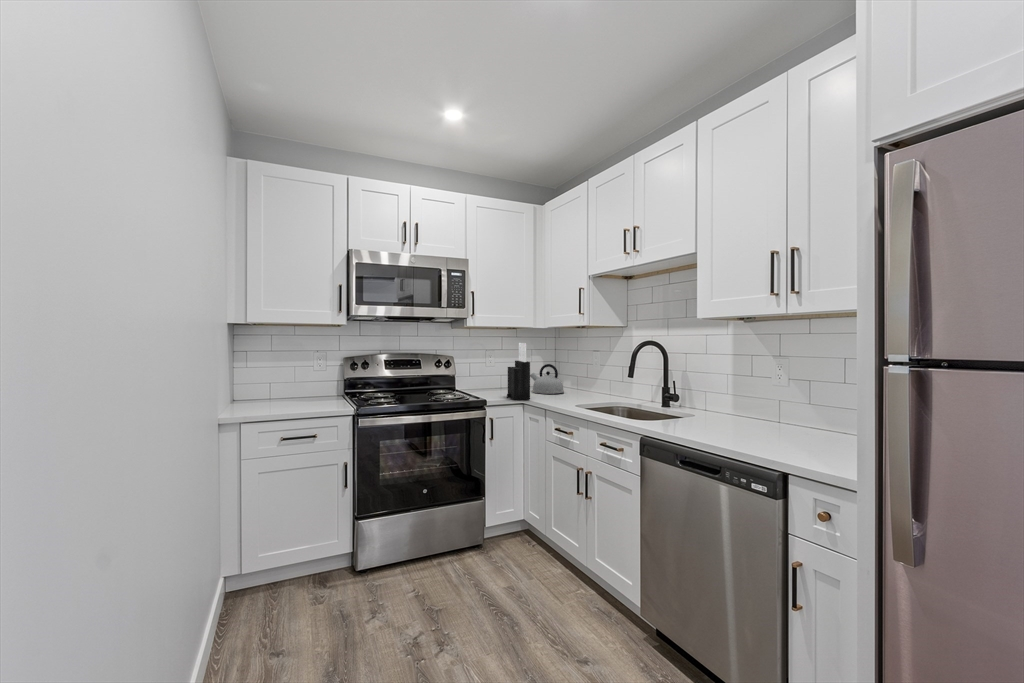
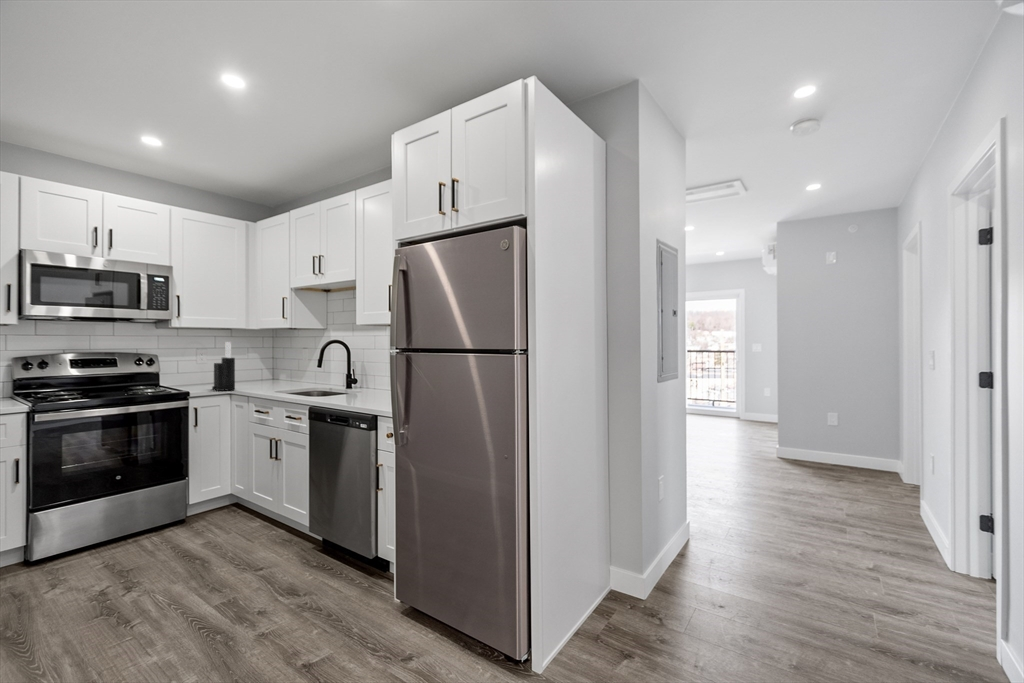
kettle: present [530,364,564,394] -> none [240,361,274,386]

